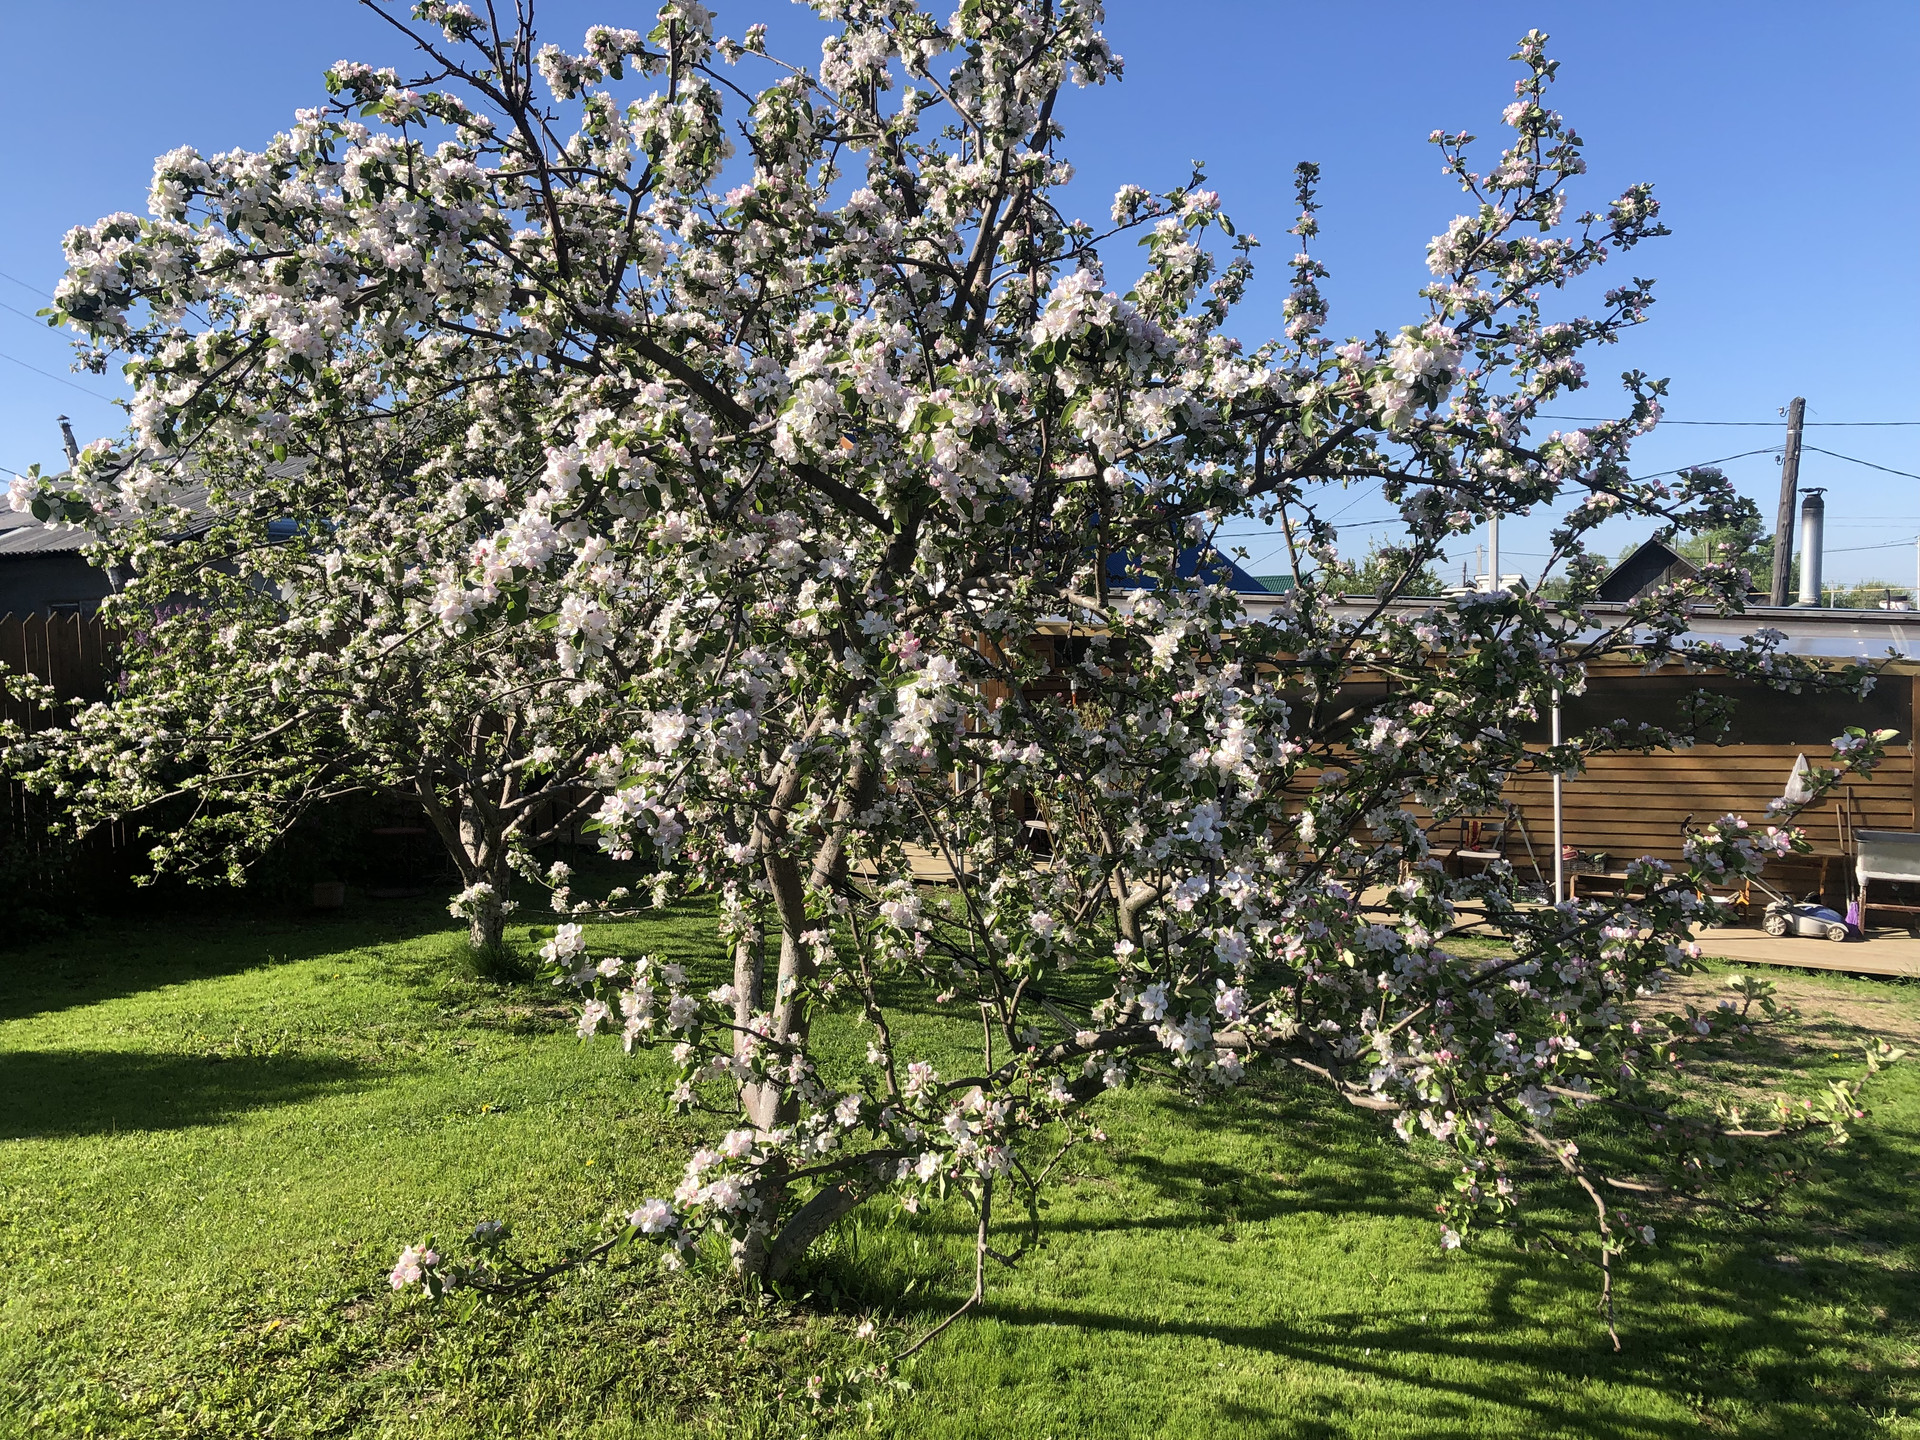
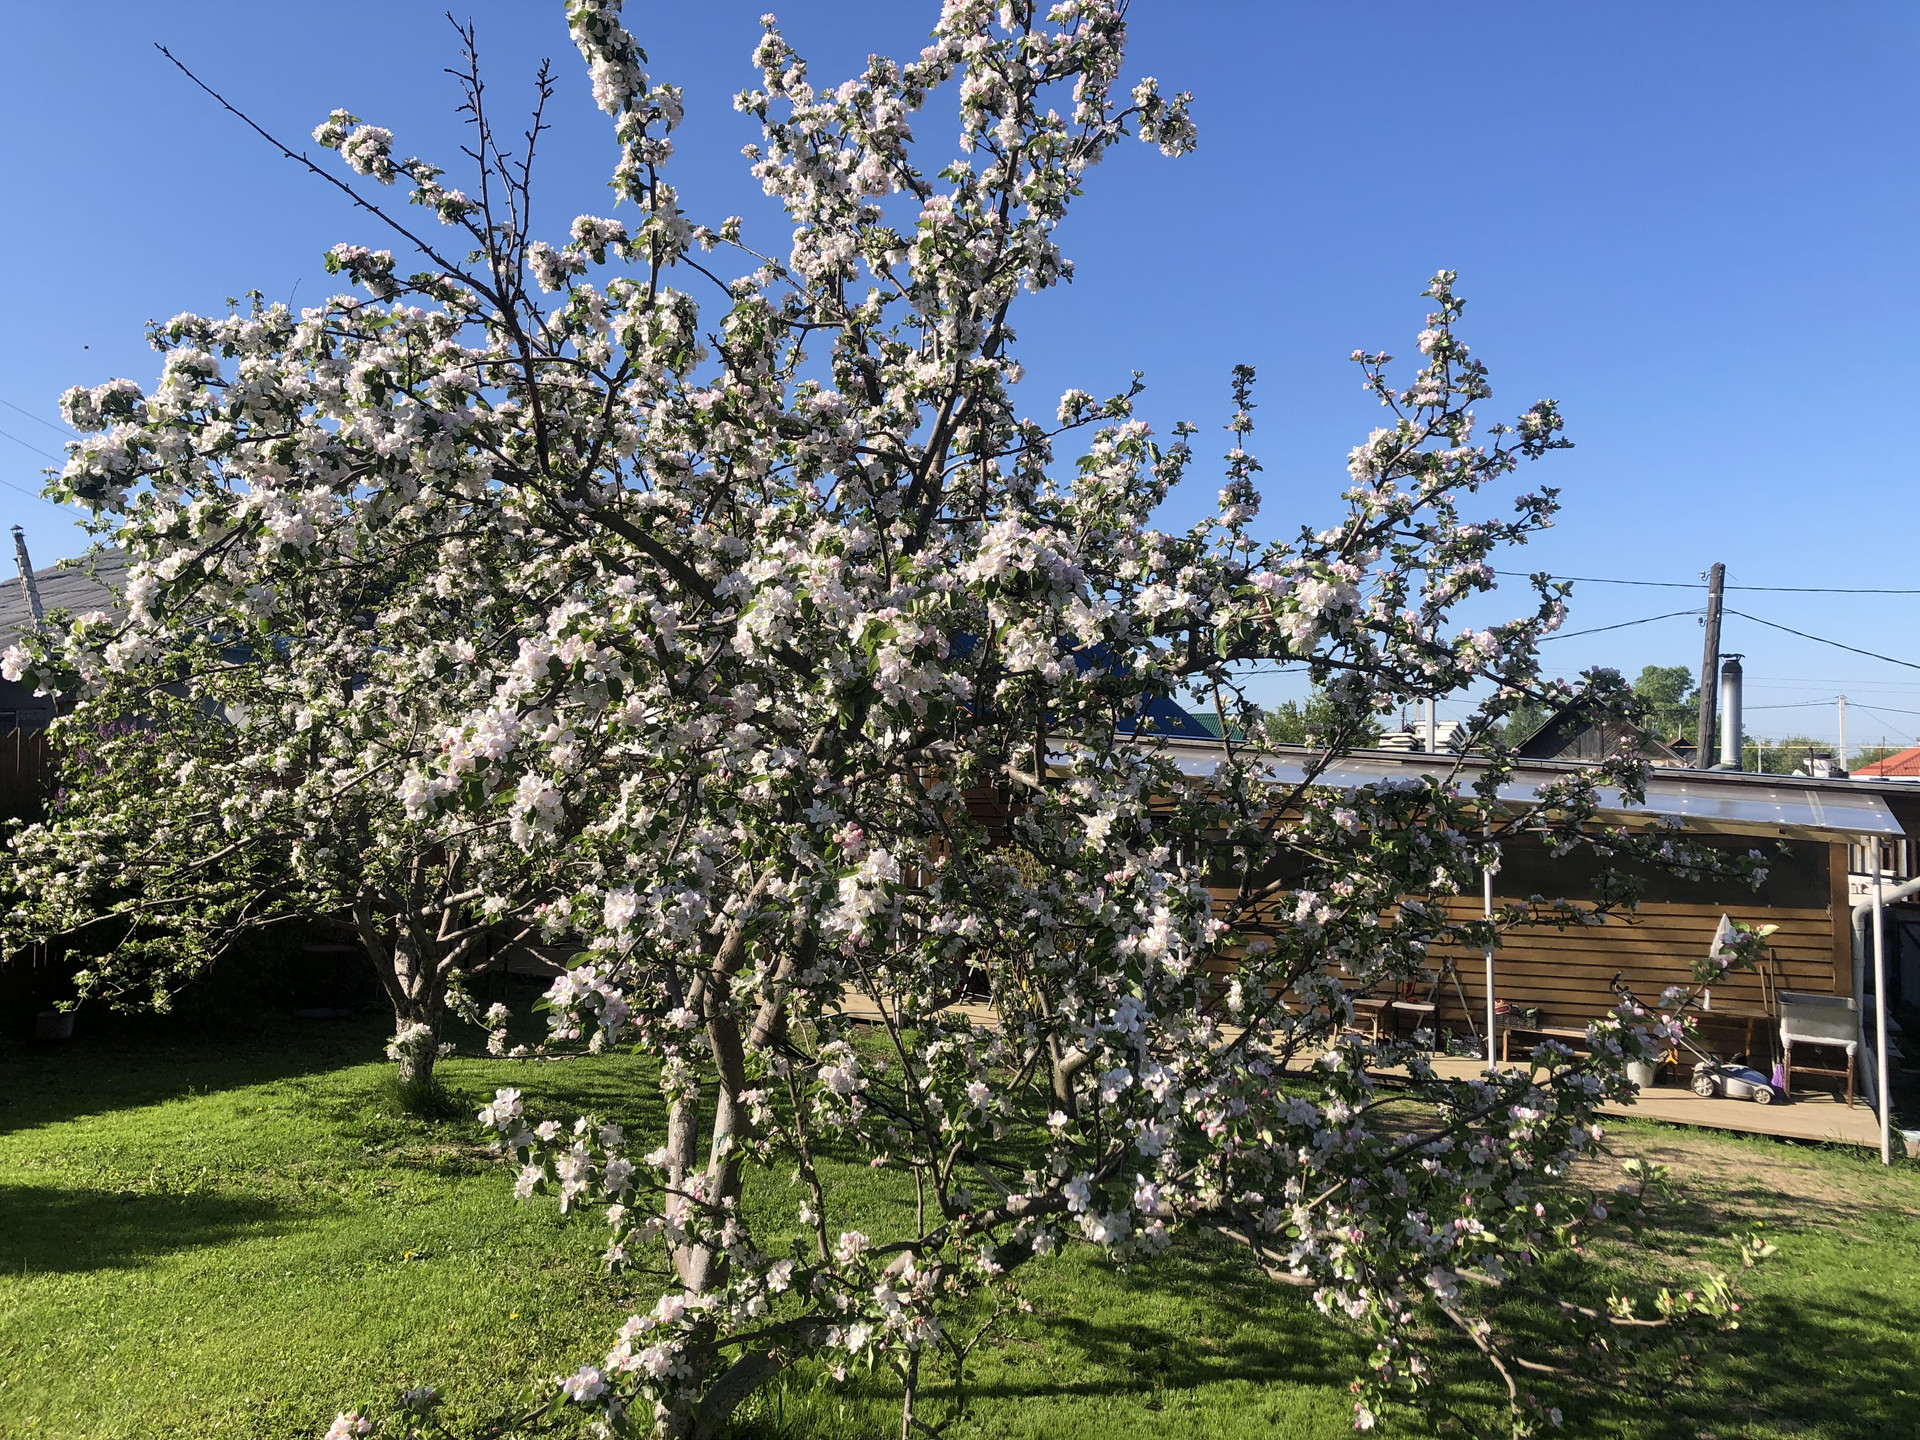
planter: present [314,882,344,909] -> present [36,1011,74,1041]

